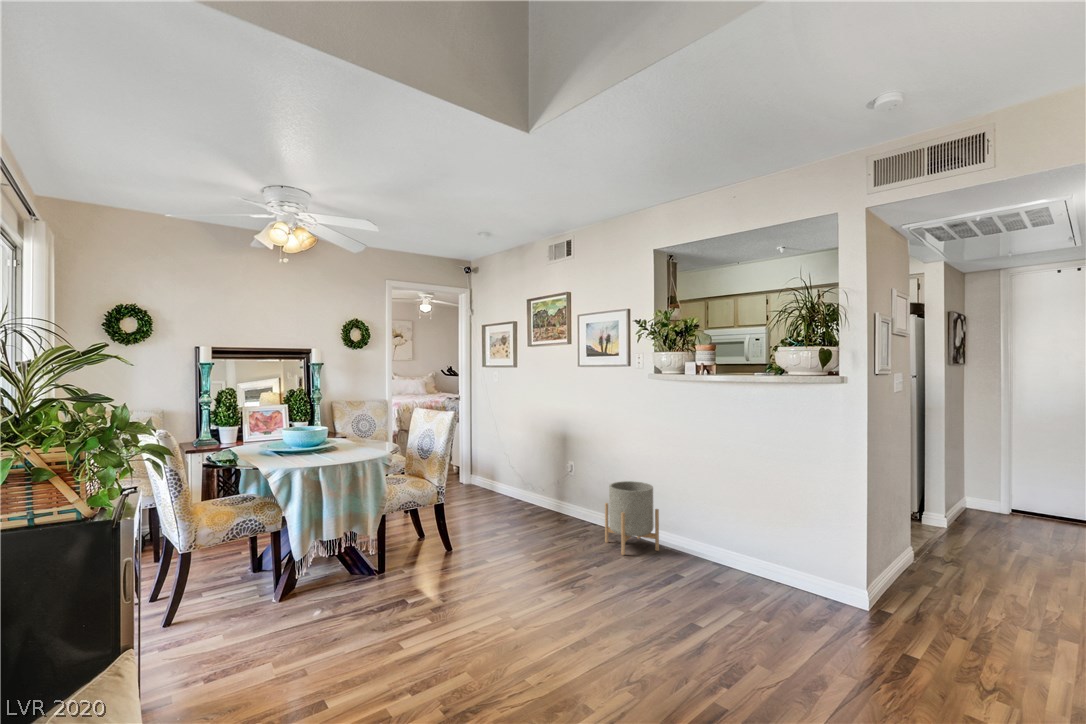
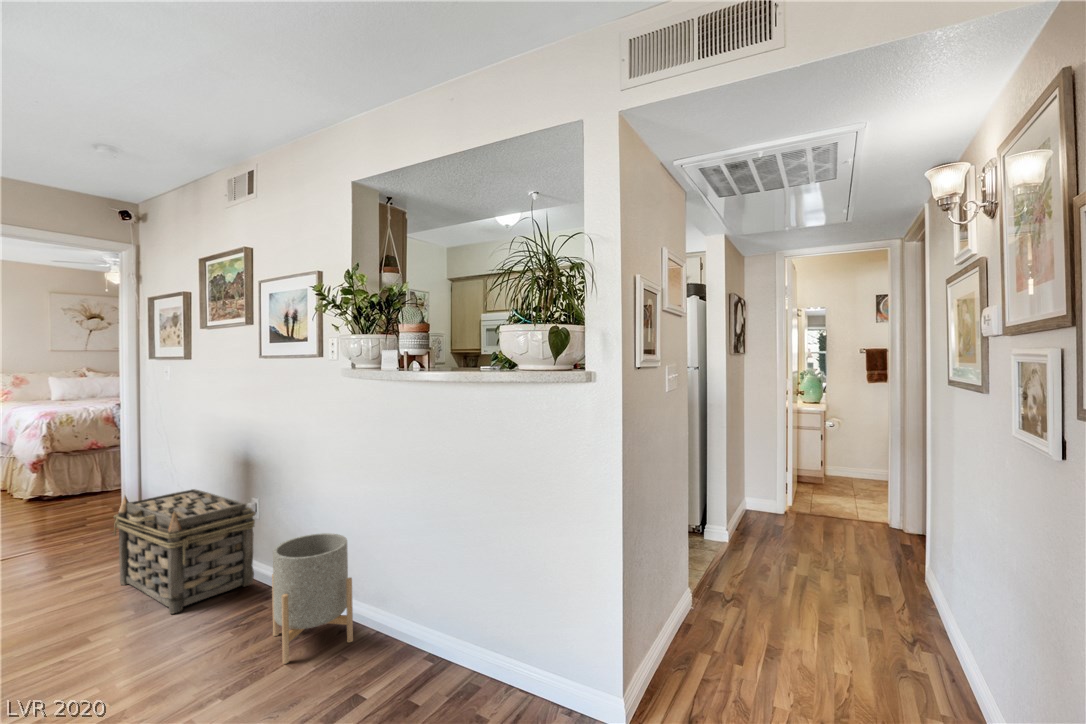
basket: none [486,452,573,526] -> present [114,489,255,614]

